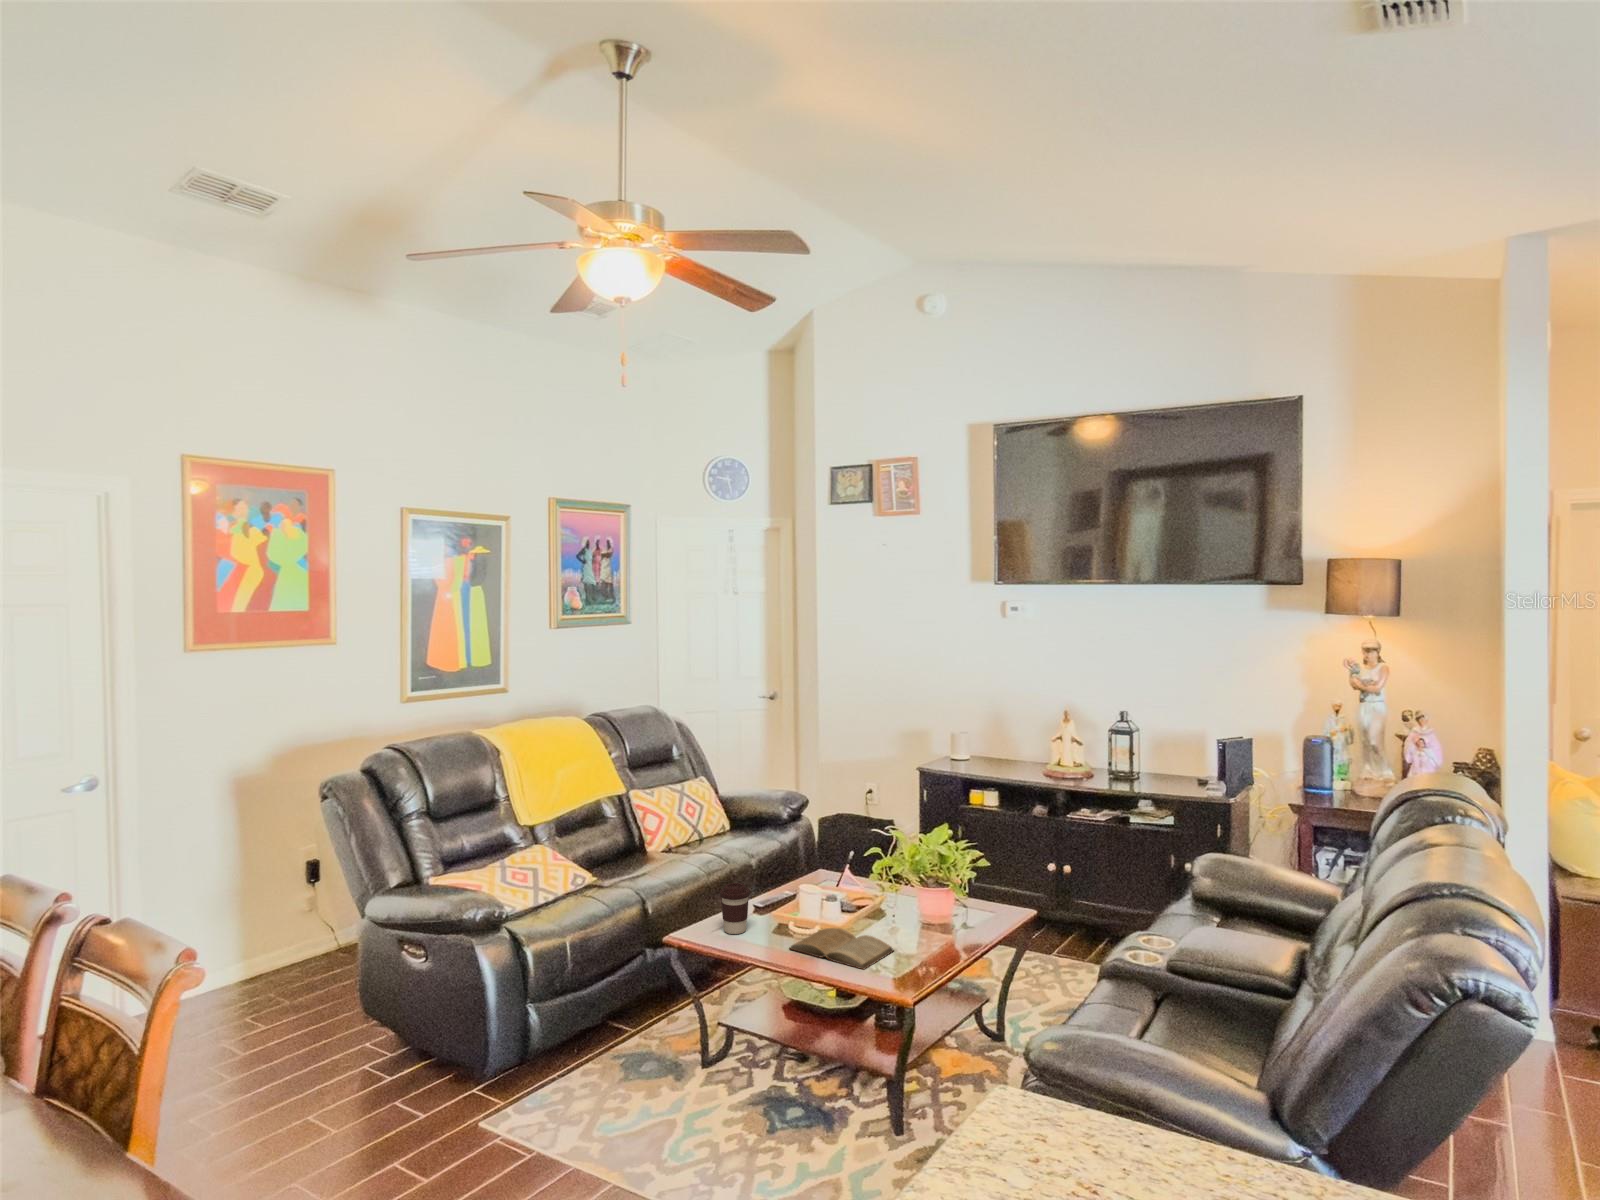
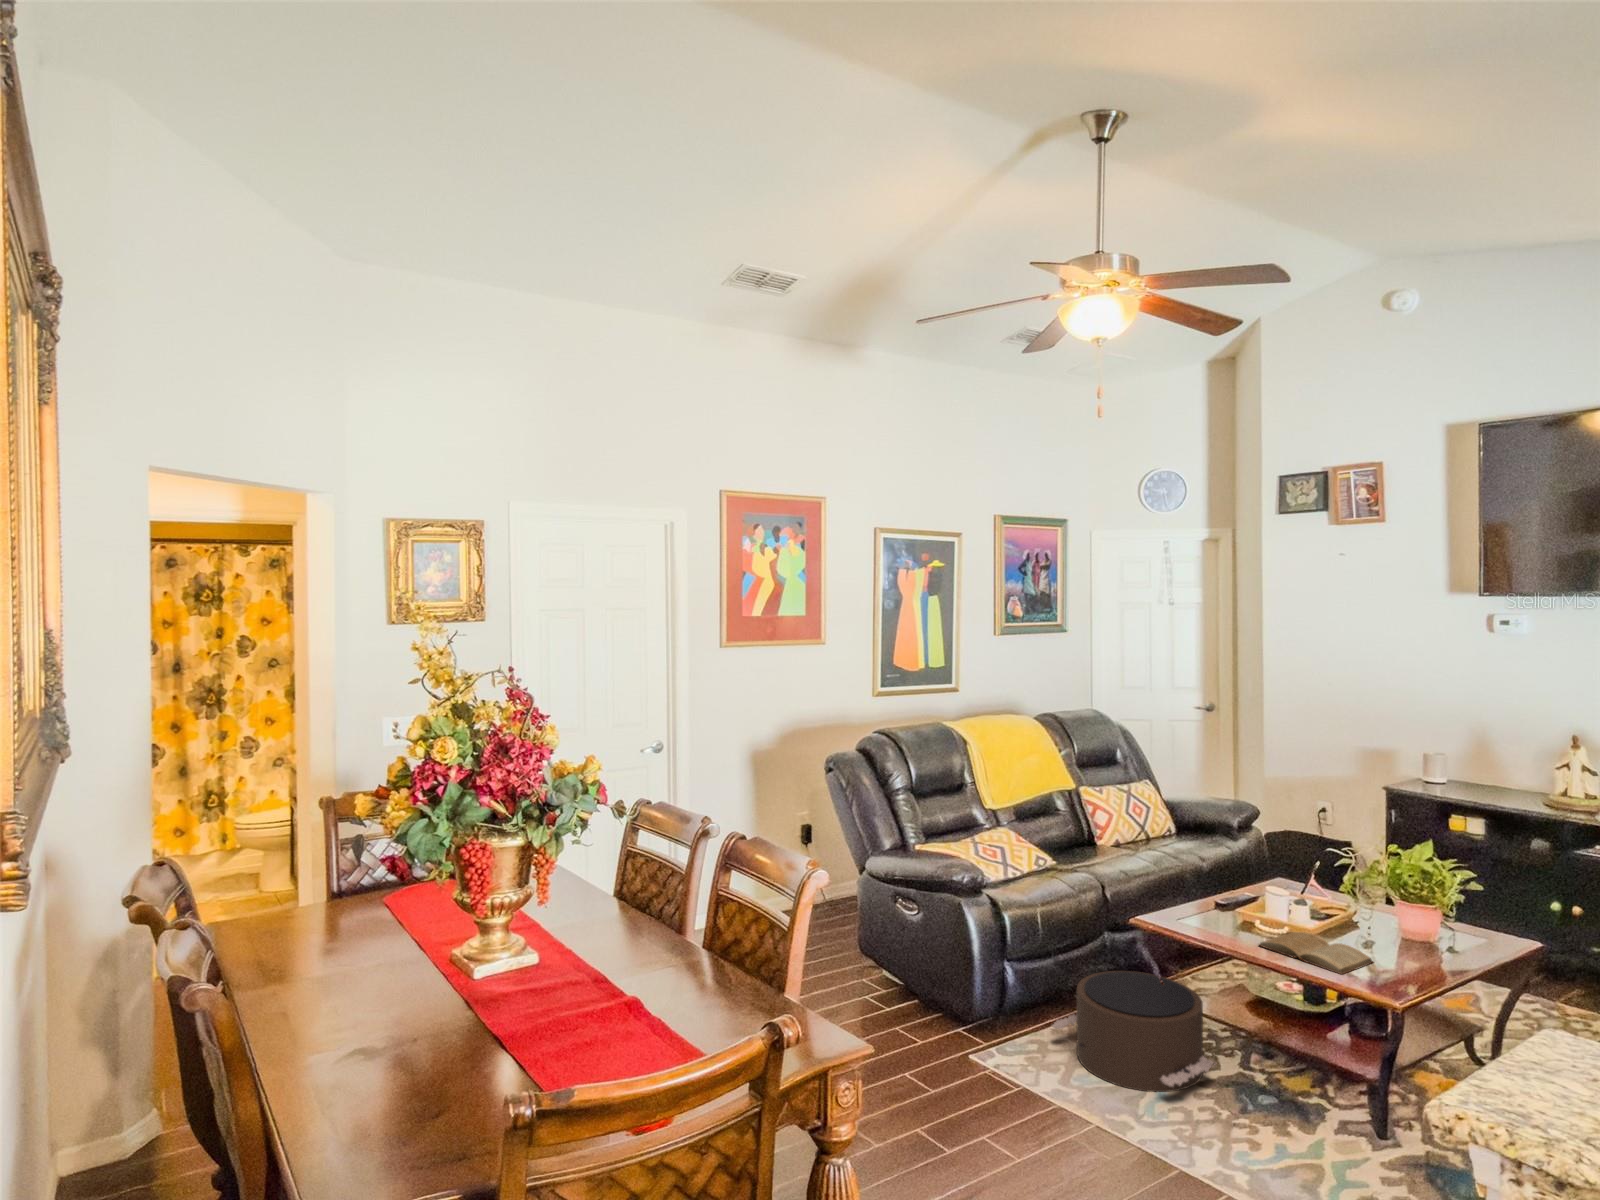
coffee cup: present [720,883,750,934] -> none [1184,878,1214,926]
pouf: none [575,993,748,1131] -> present [1052,971,1216,1092]

